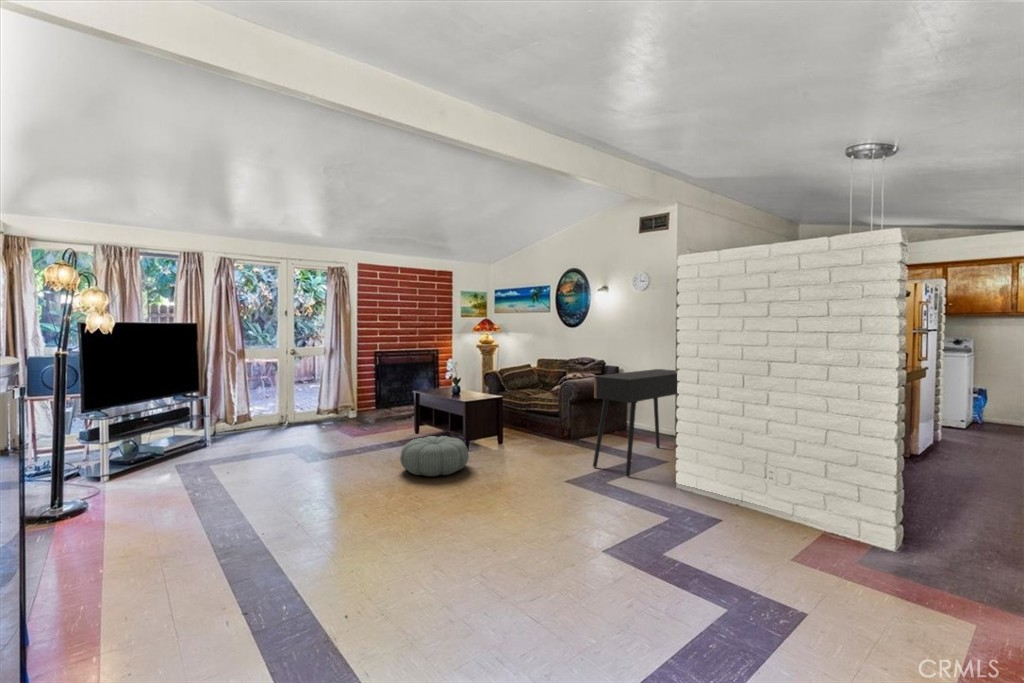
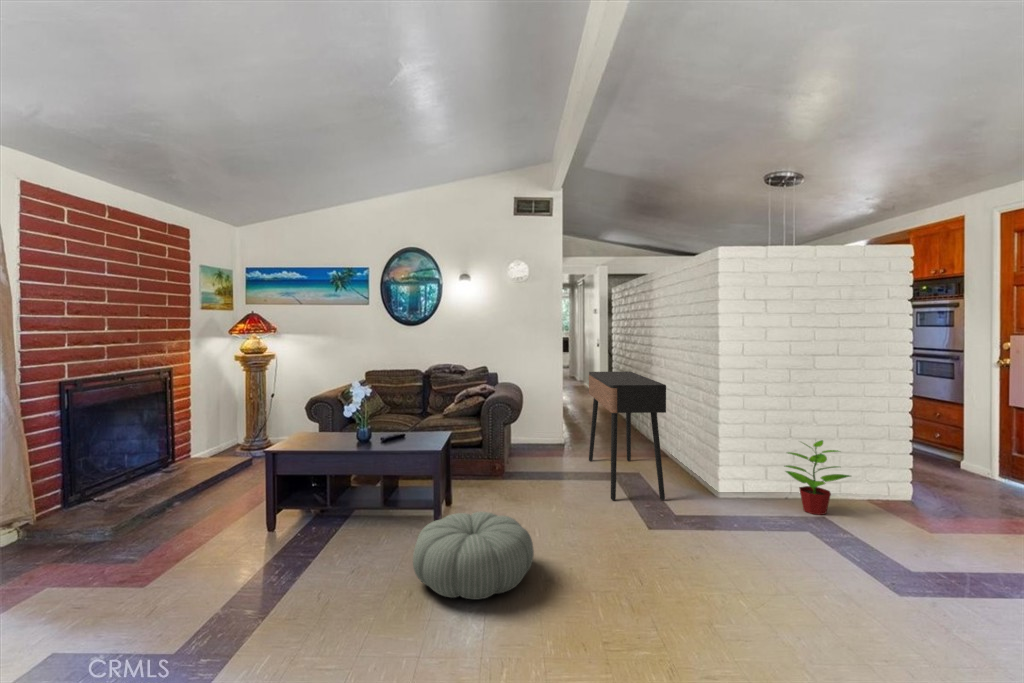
potted plant: none [699,444,764,522] -> present [785,440,850,515]

